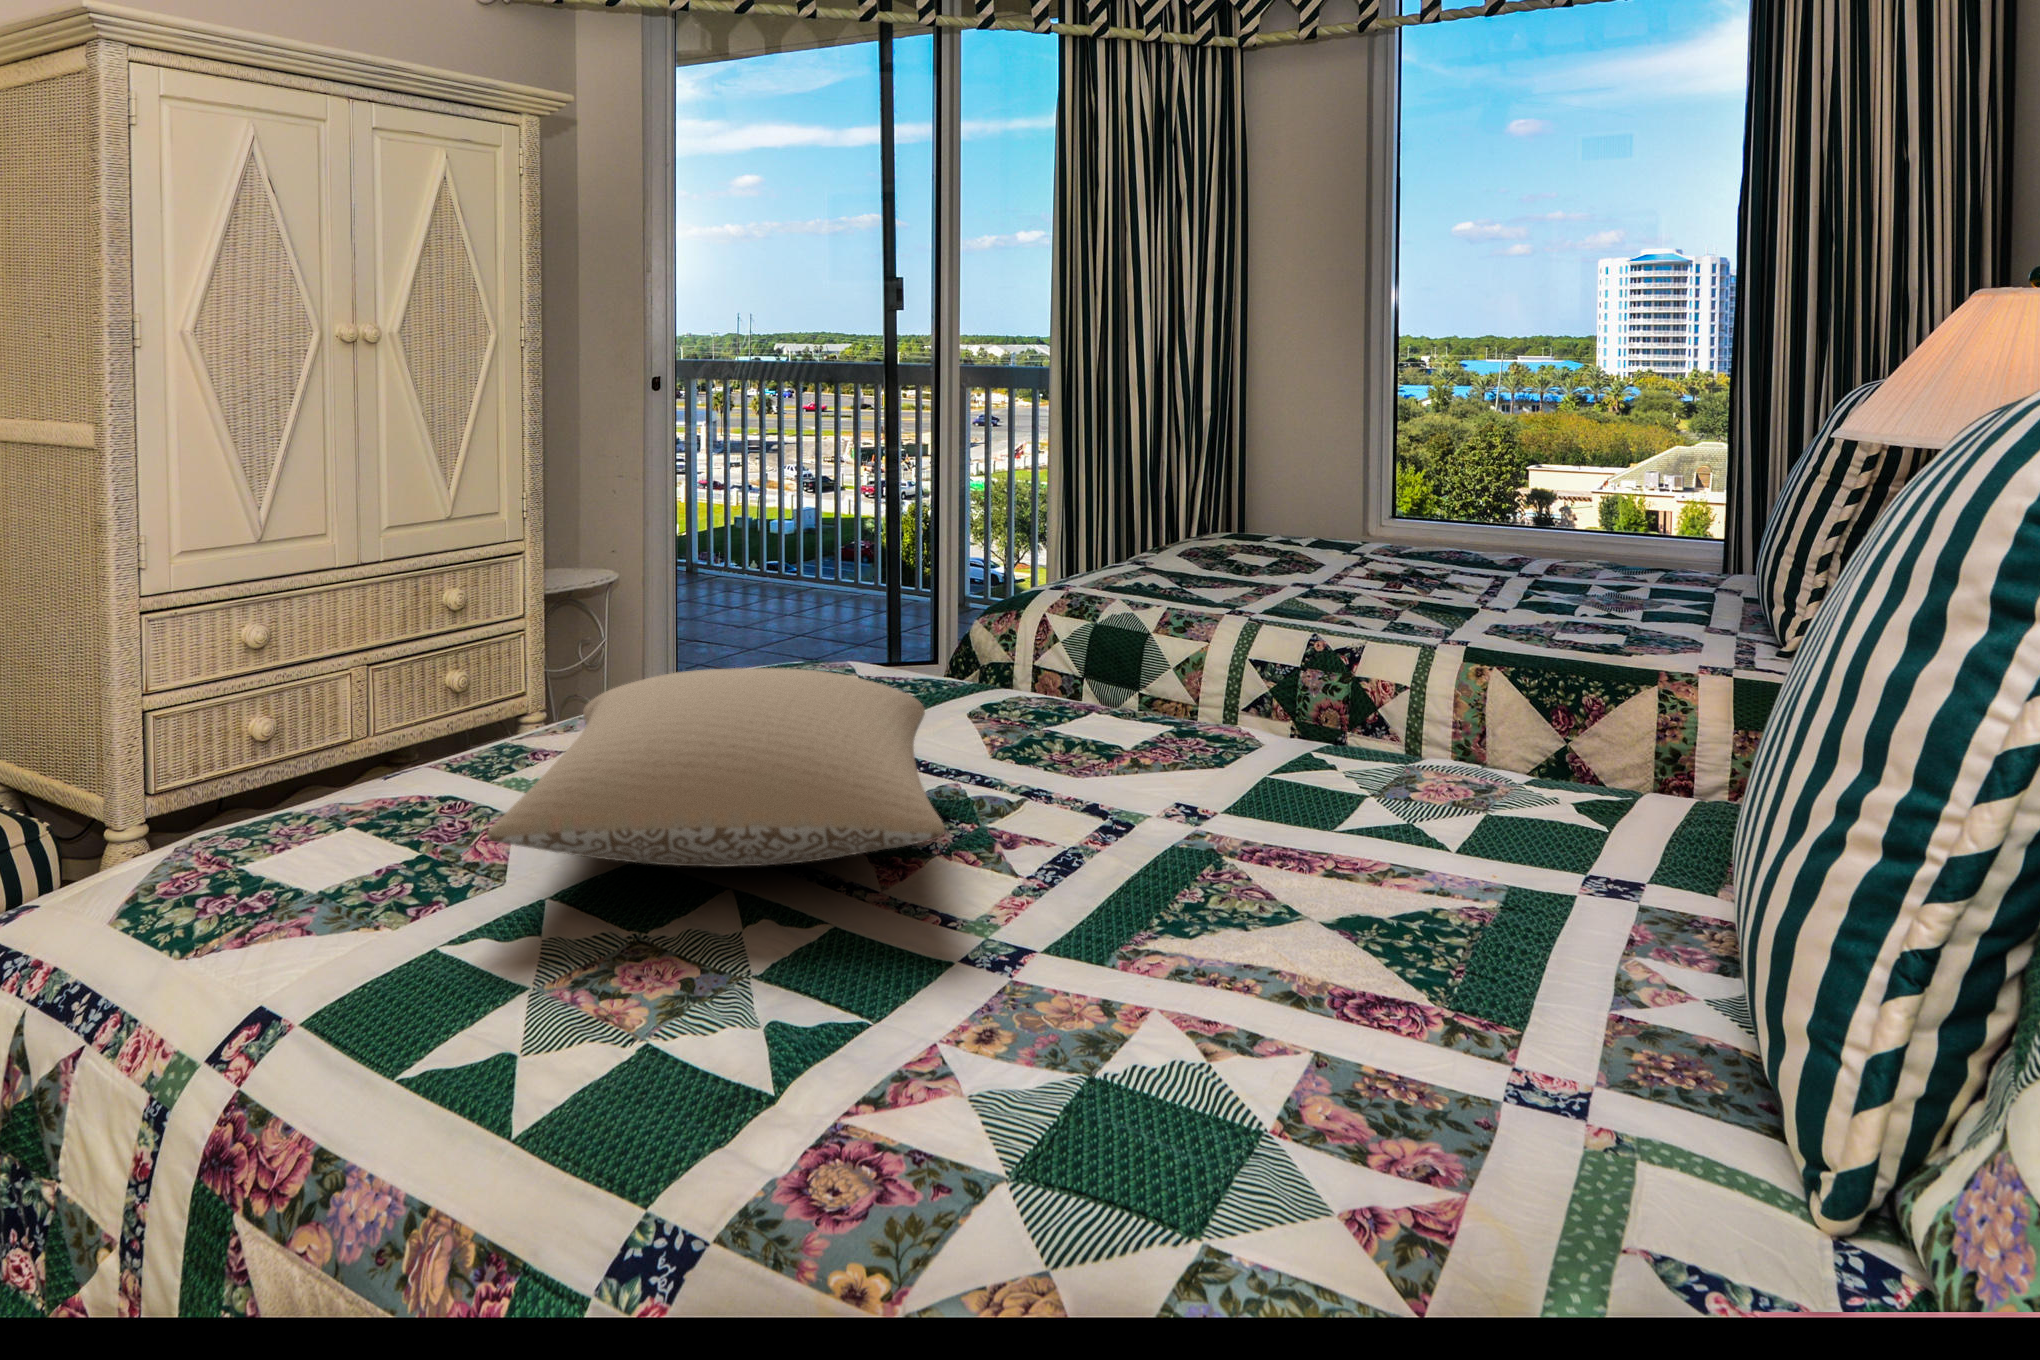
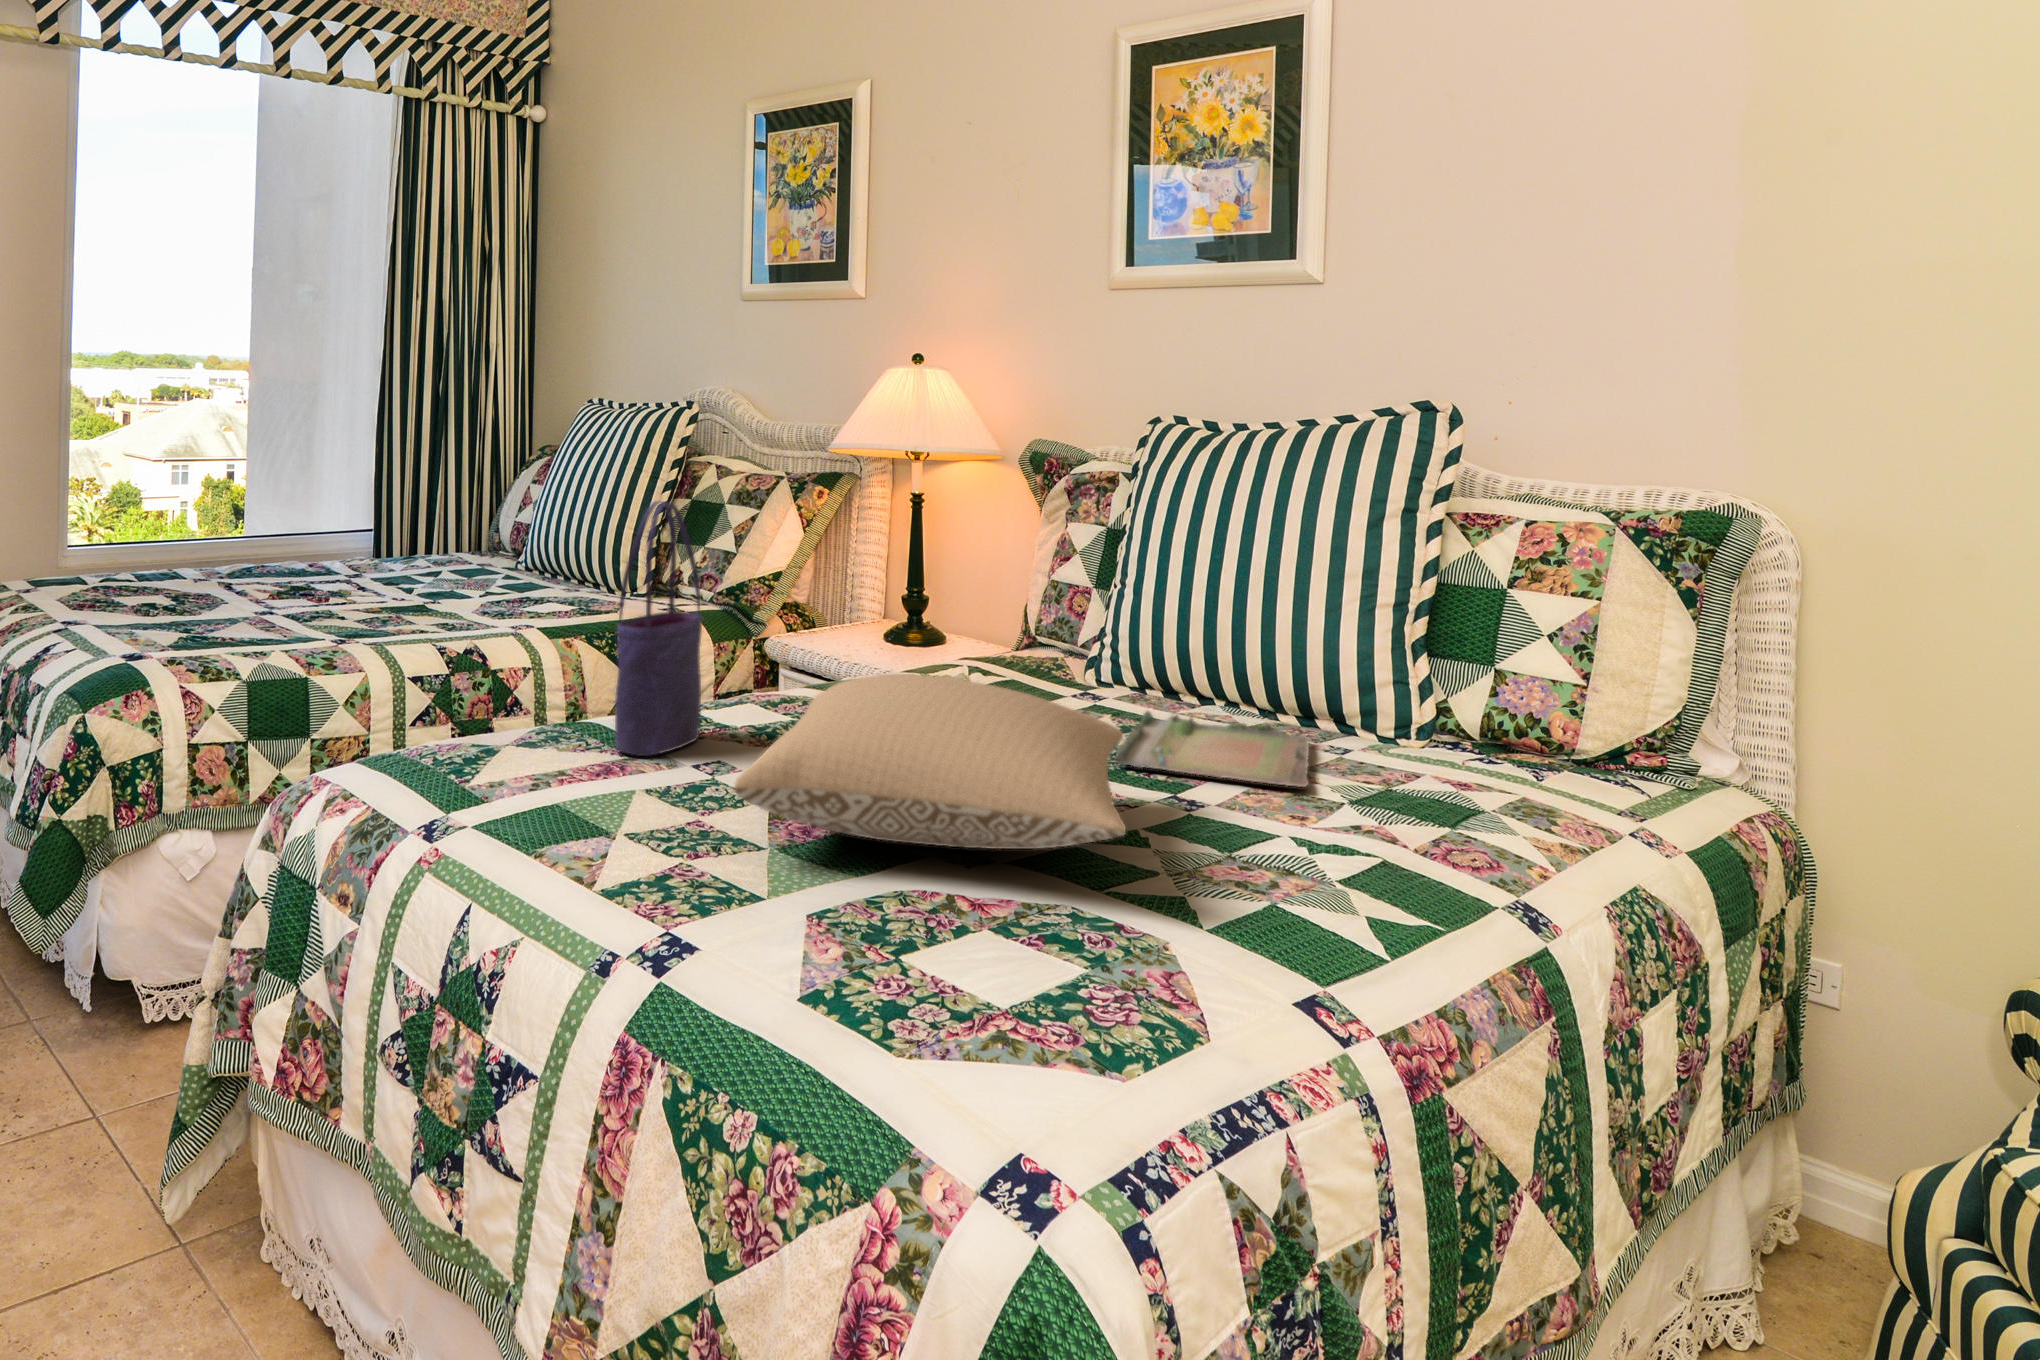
tote bag: none [890,470,1009,733] -> present [615,501,702,756]
tray: none [1122,899,1538,1074] -> present [1115,711,1310,787]

